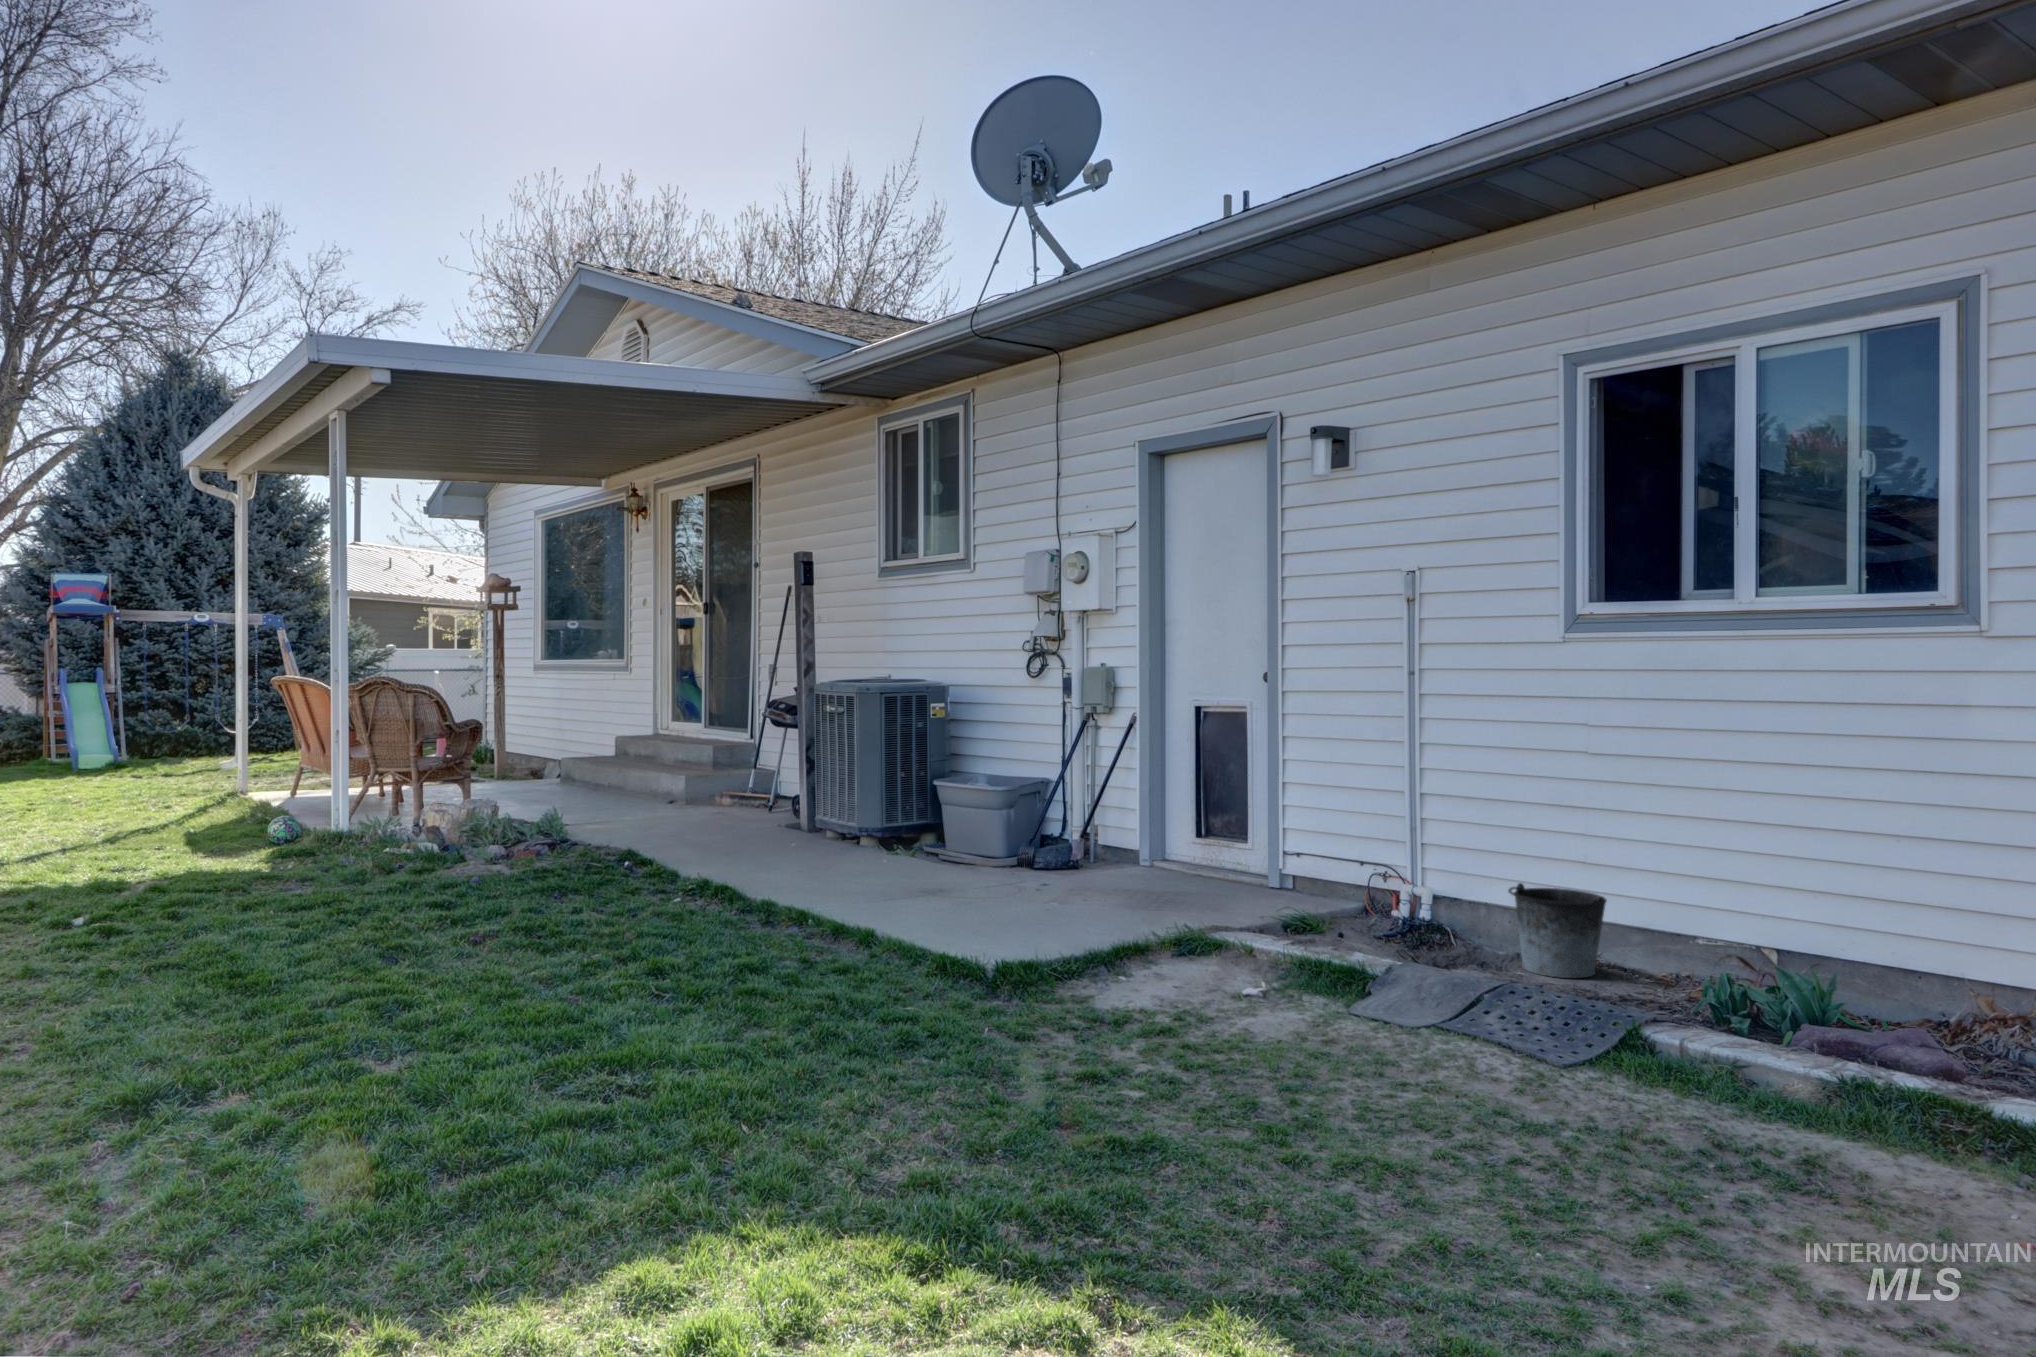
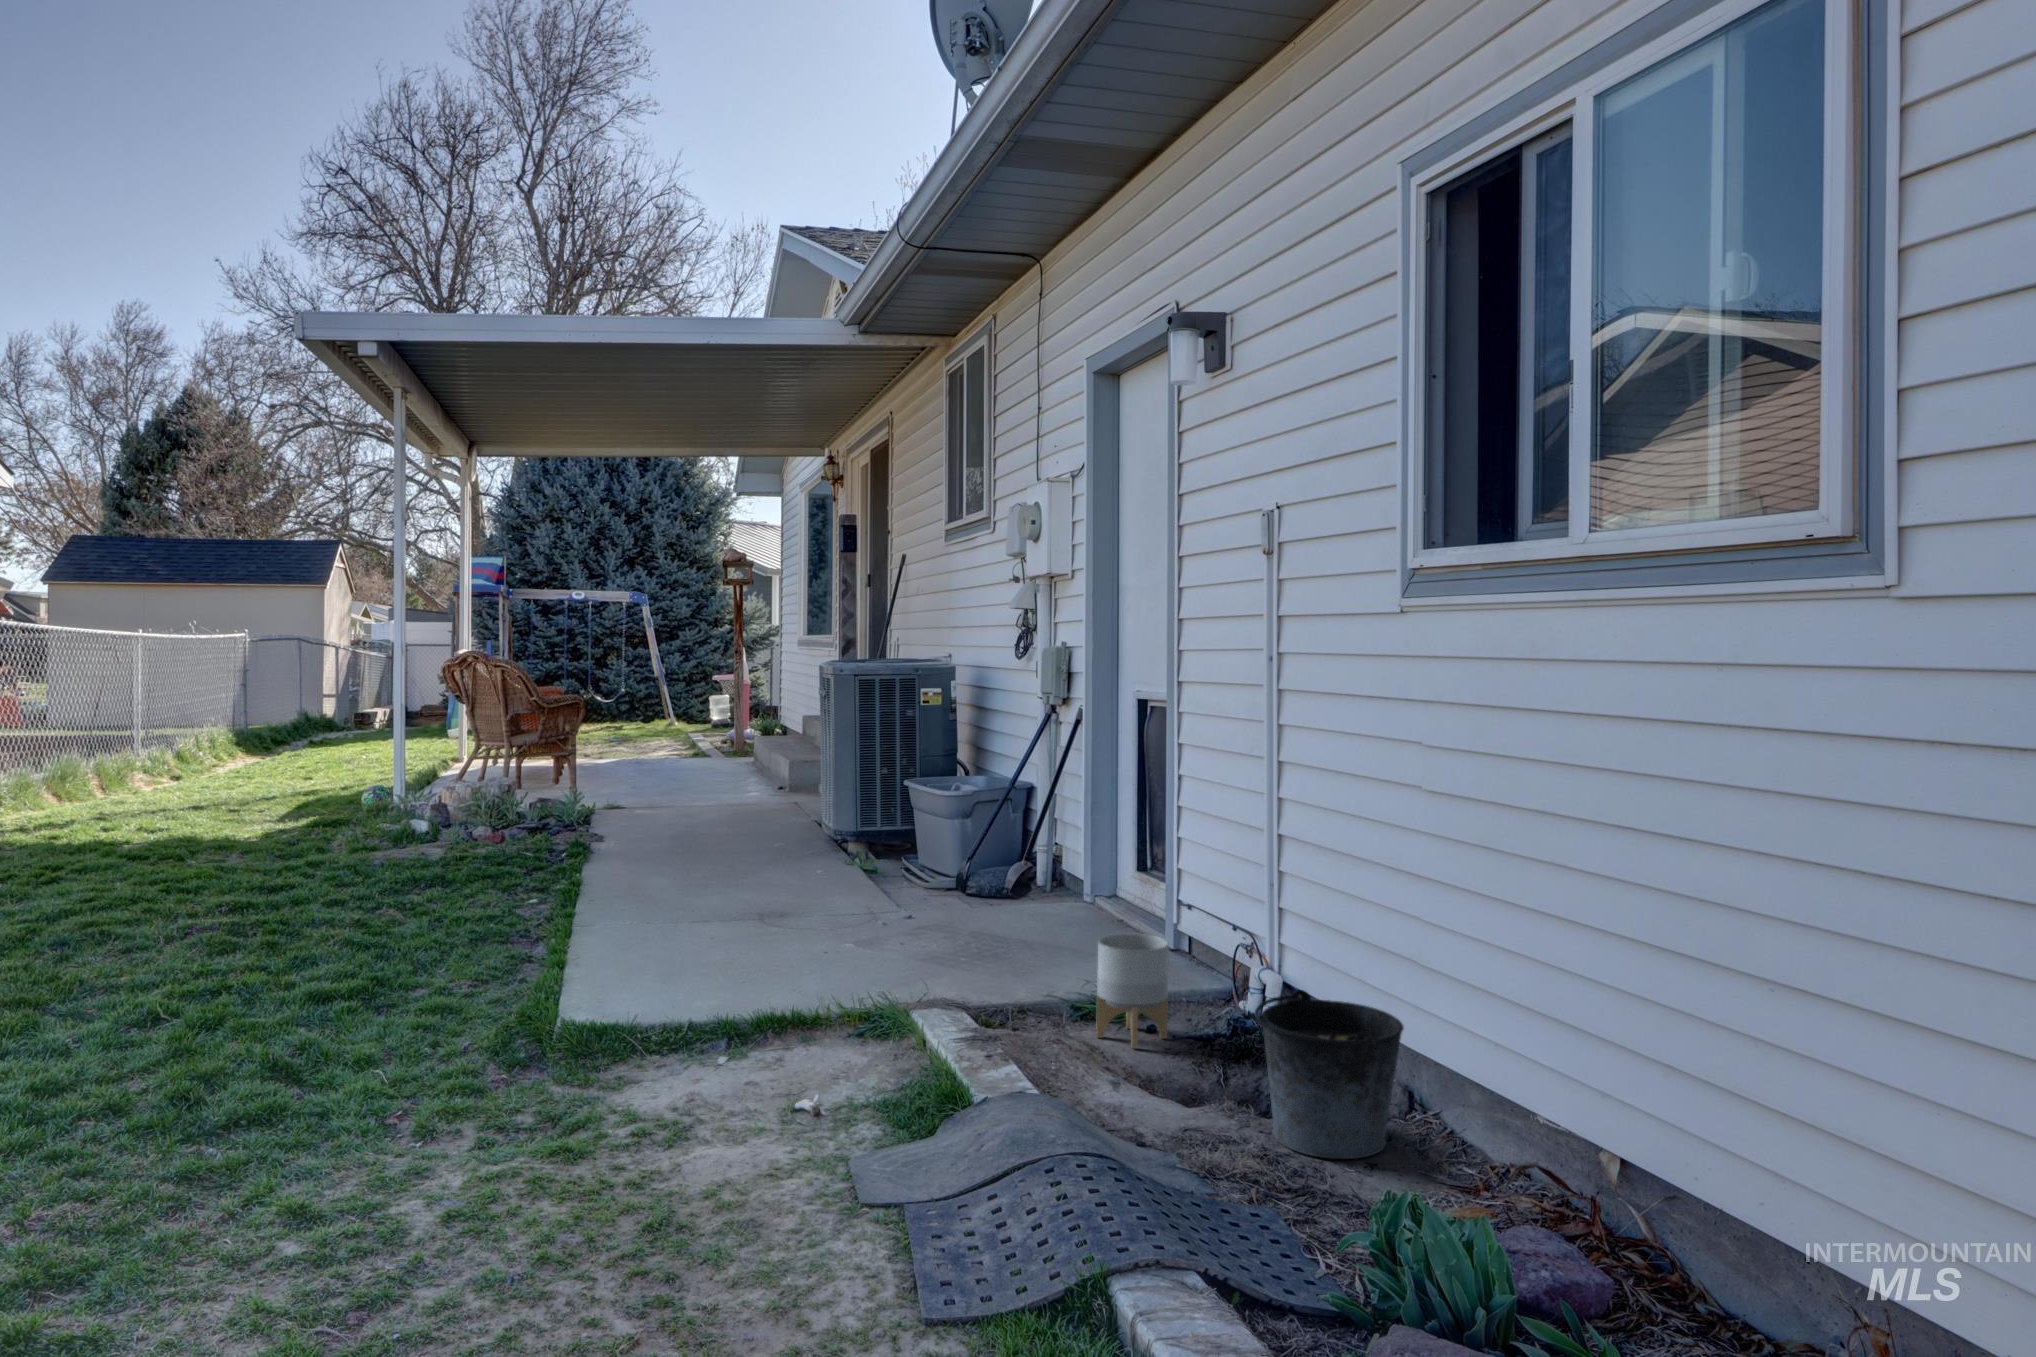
planter: none [1331,866,1381,942] -> present [1096,933,1169,1049]

